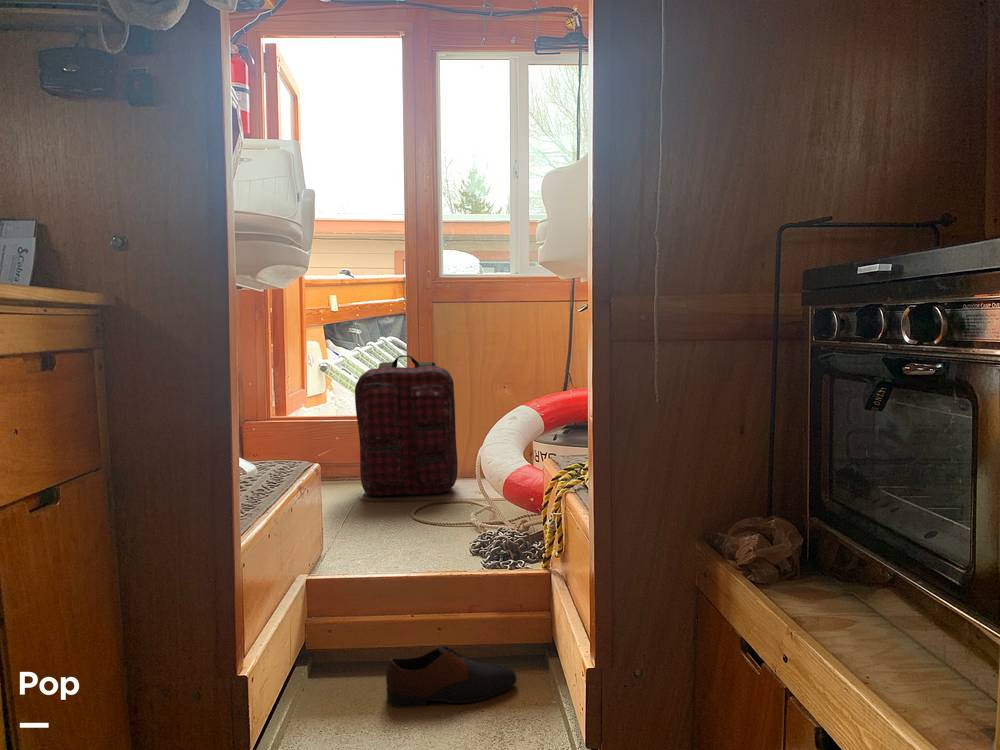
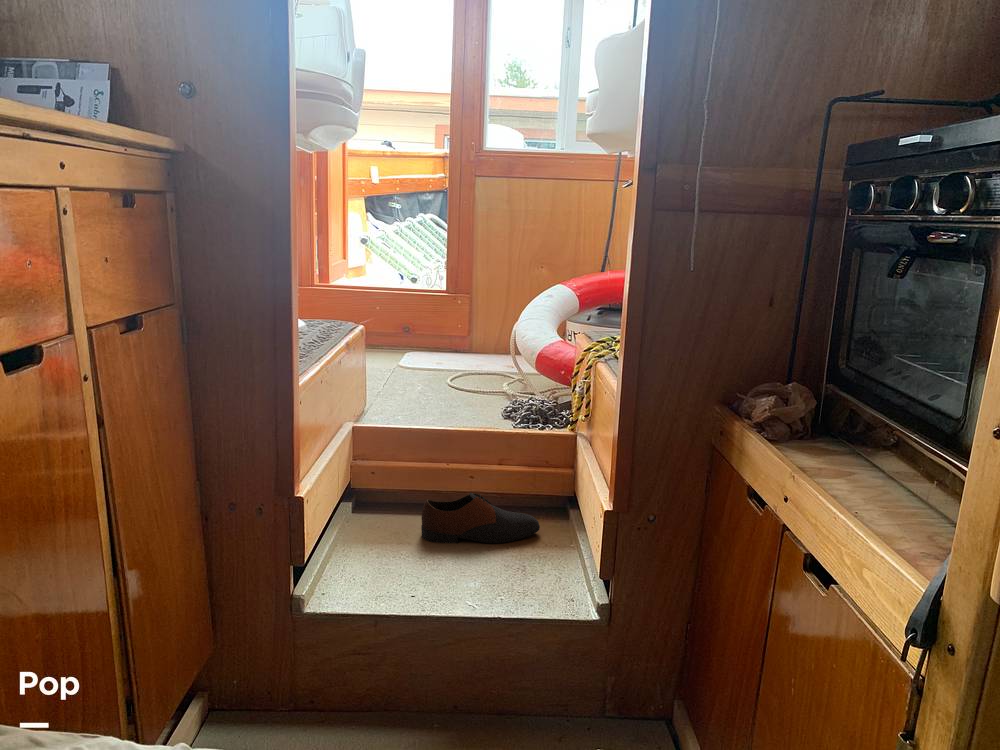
backpack: present [355,355,458,496] -> none [396,228,493,366]

